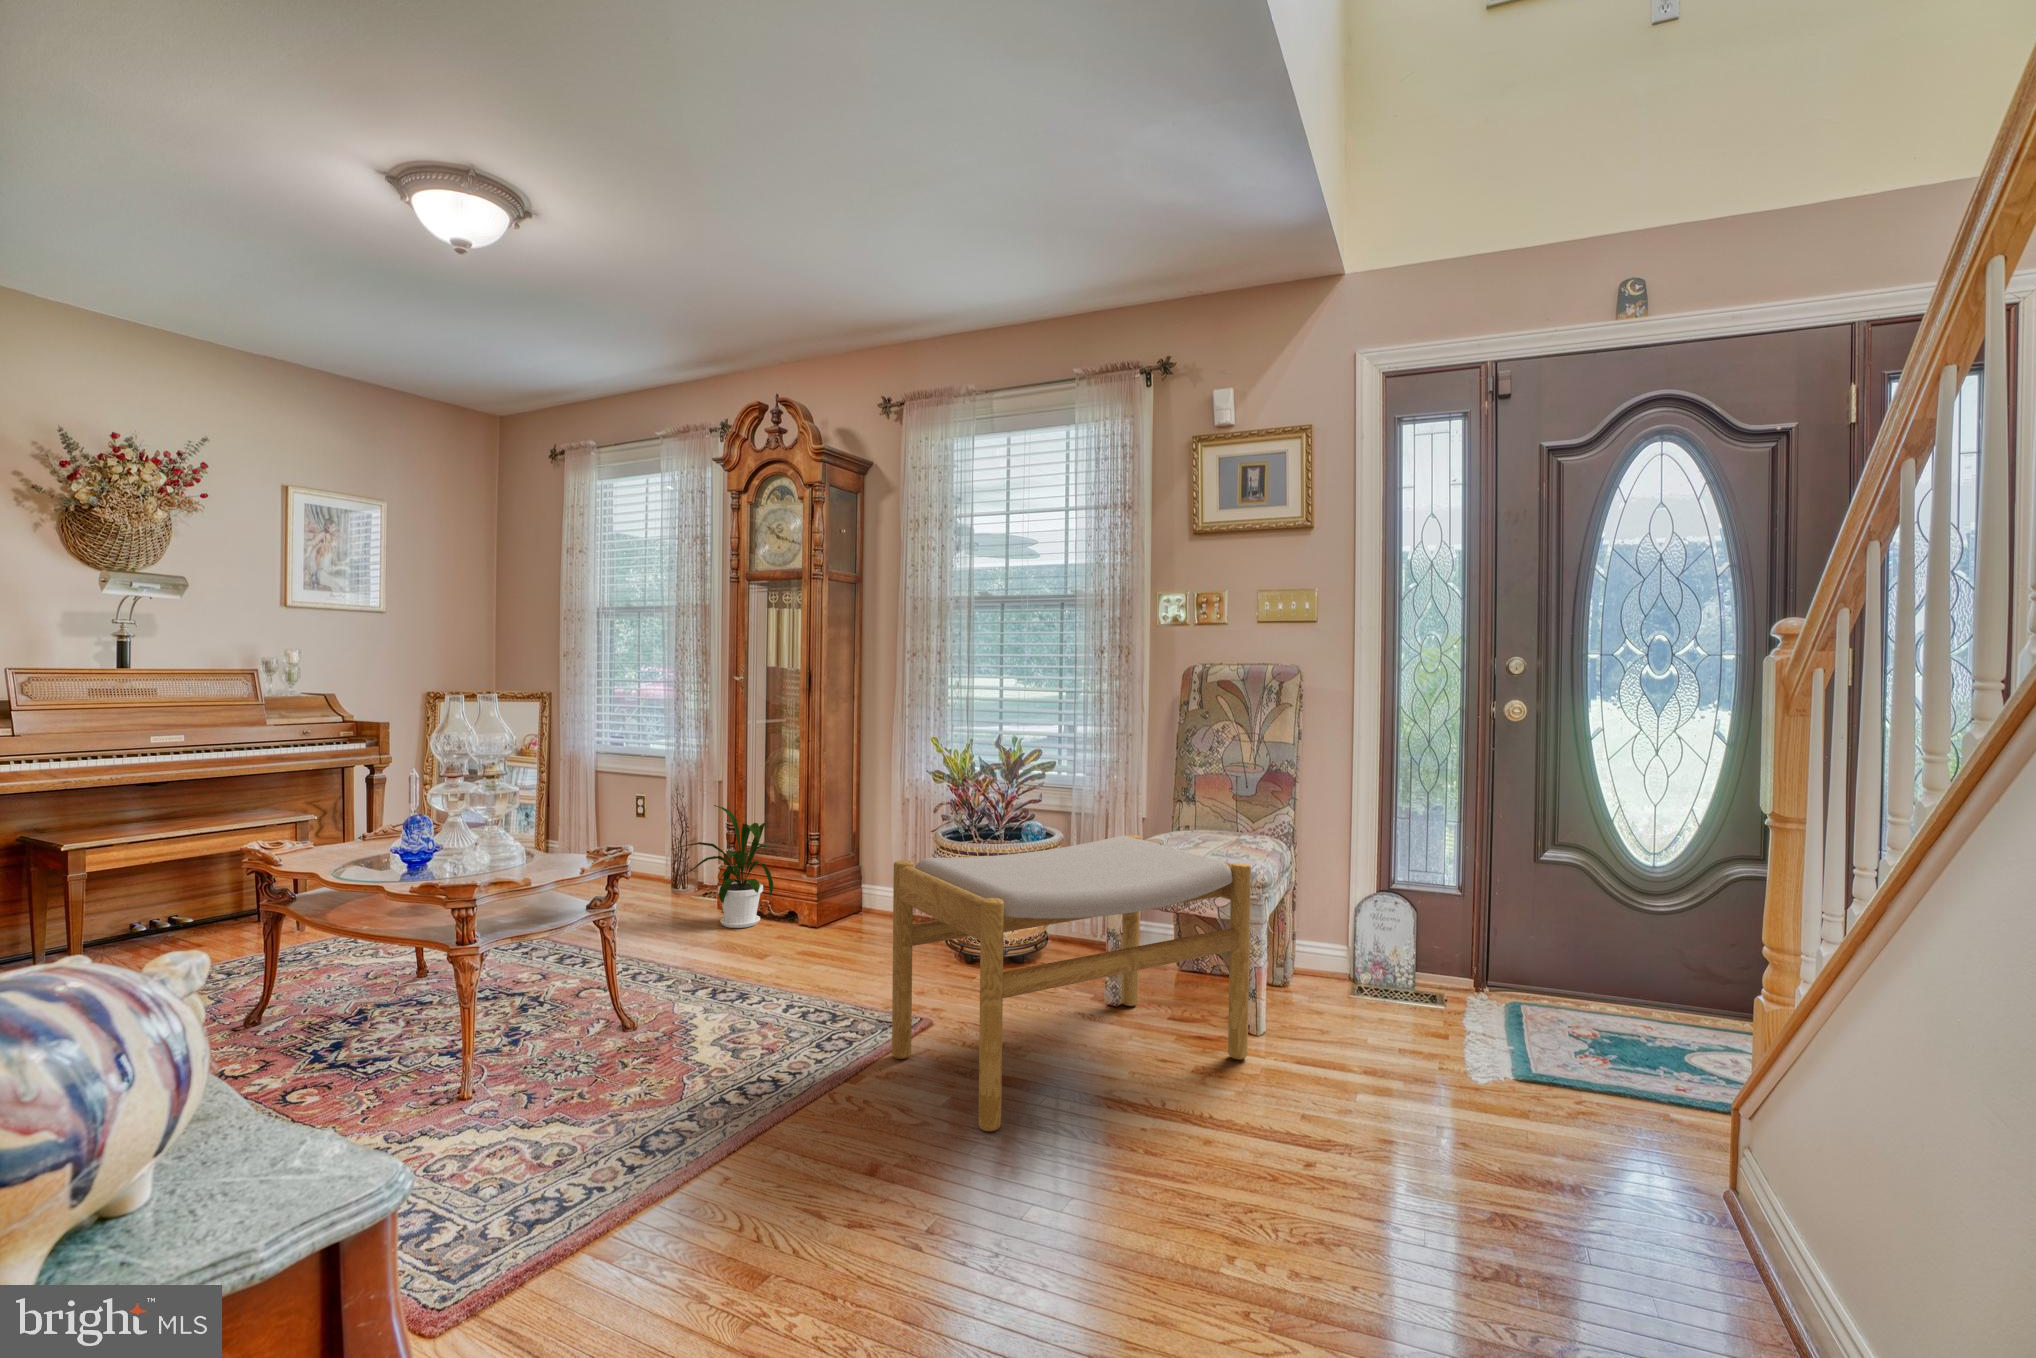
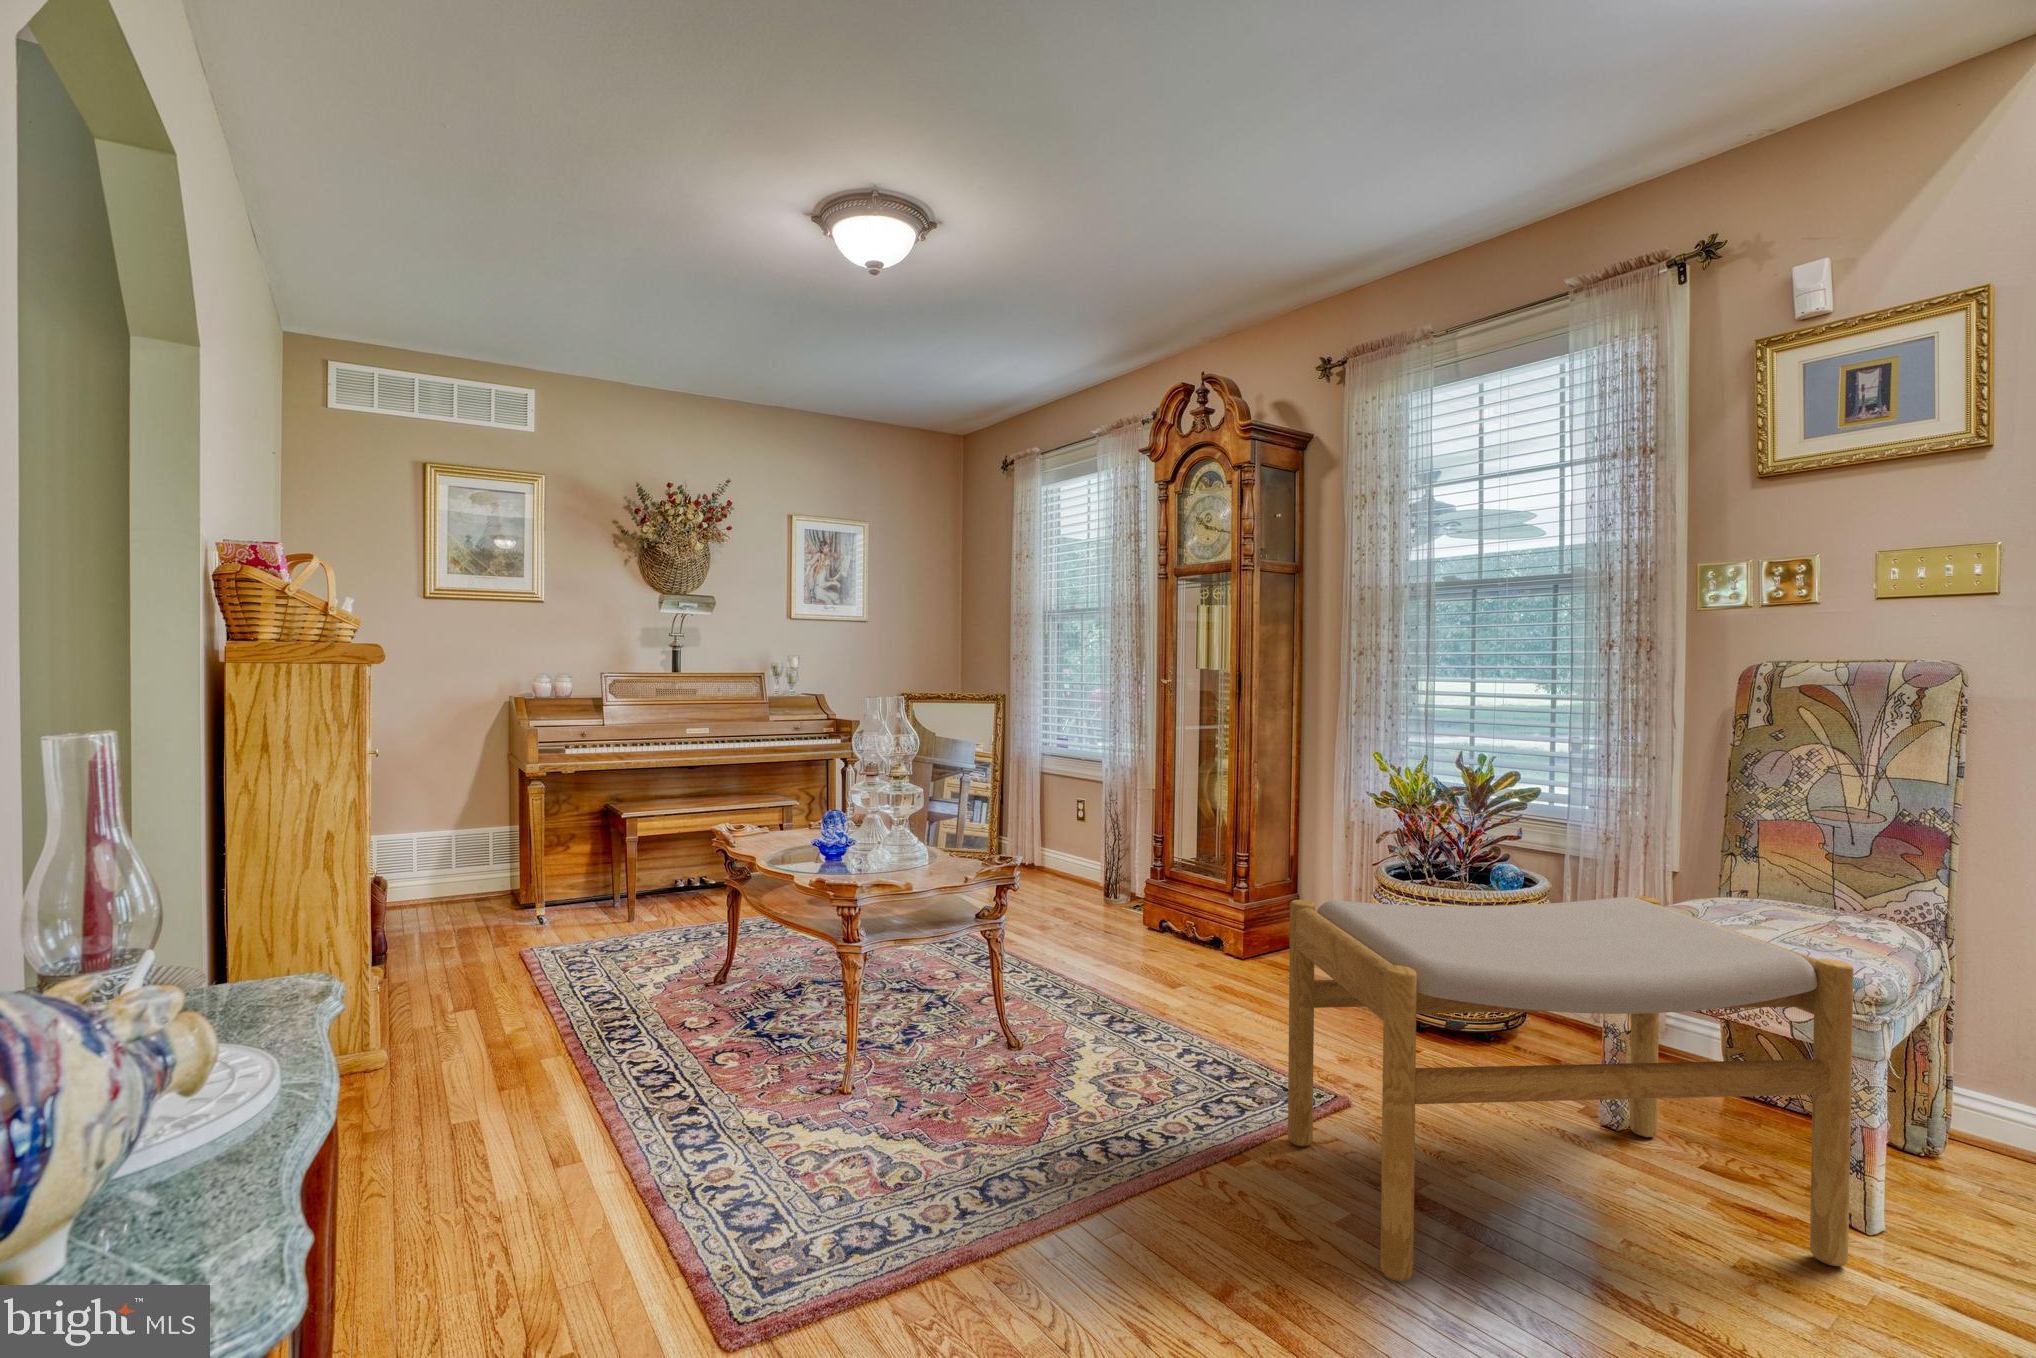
house plant: present [674,805,773,928] -> none [1088,815,1196,950]

